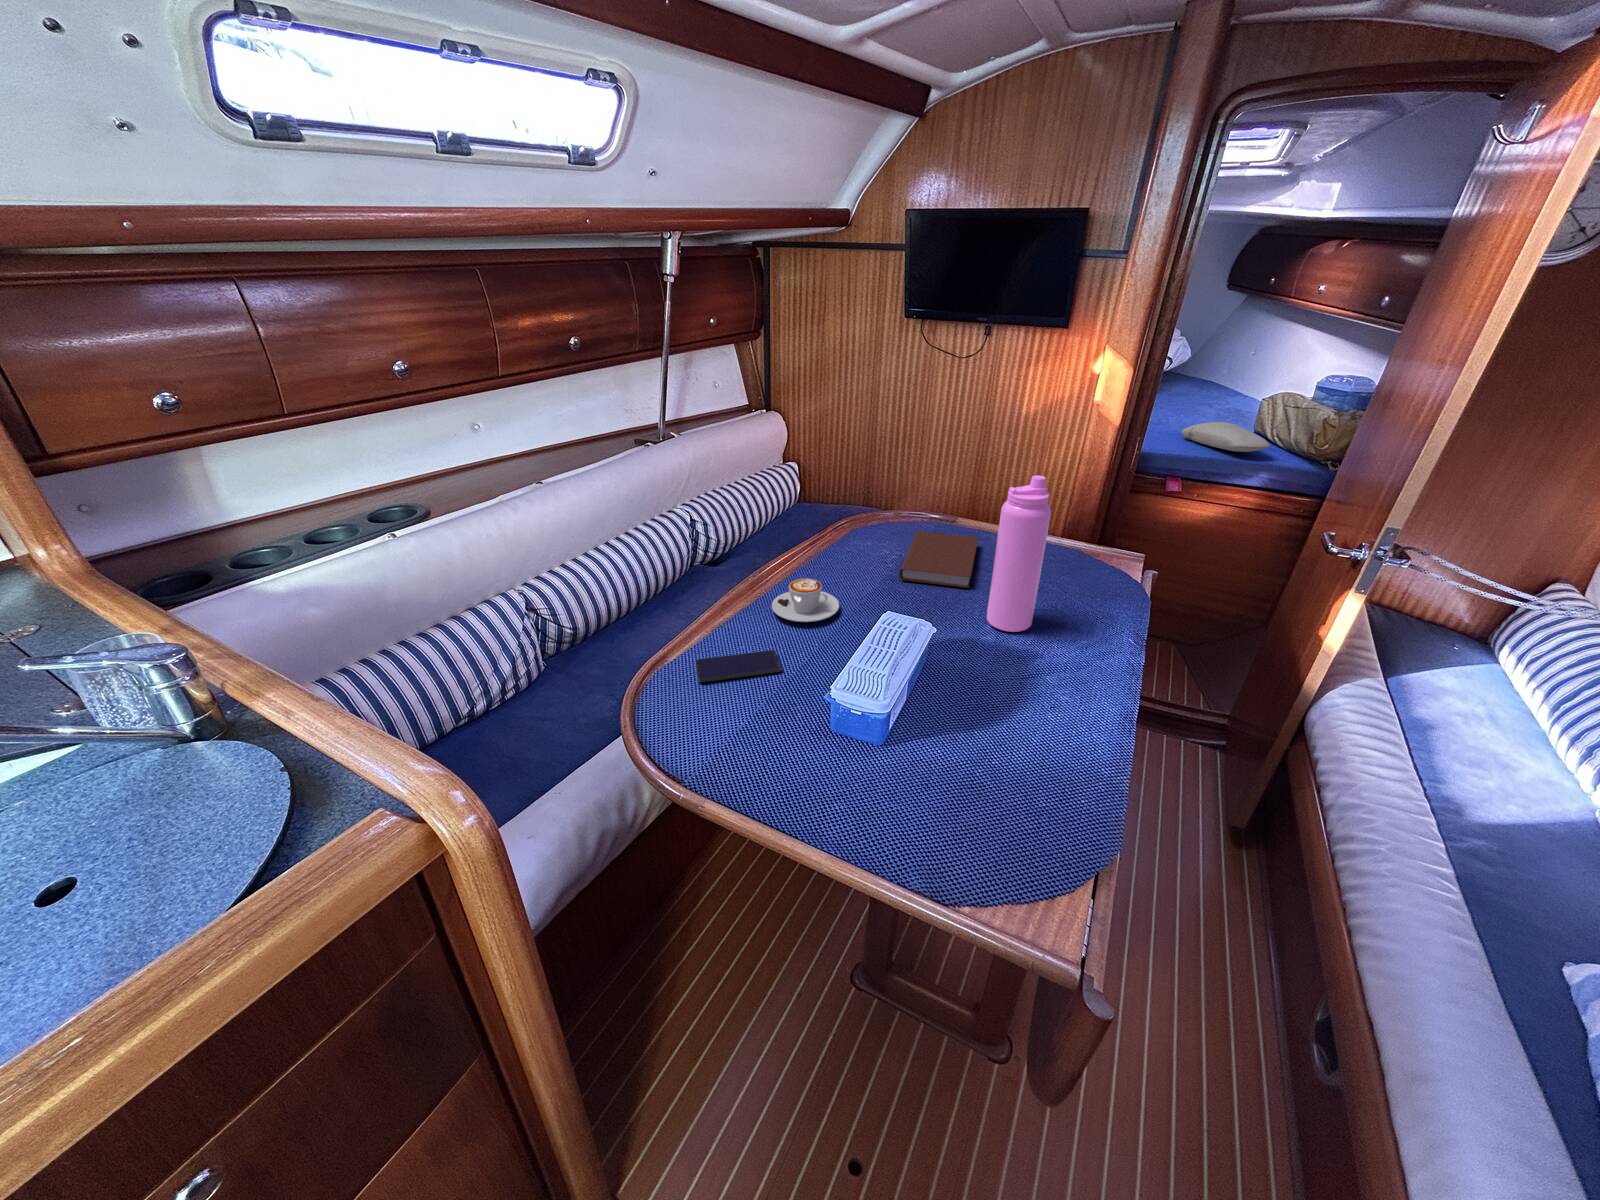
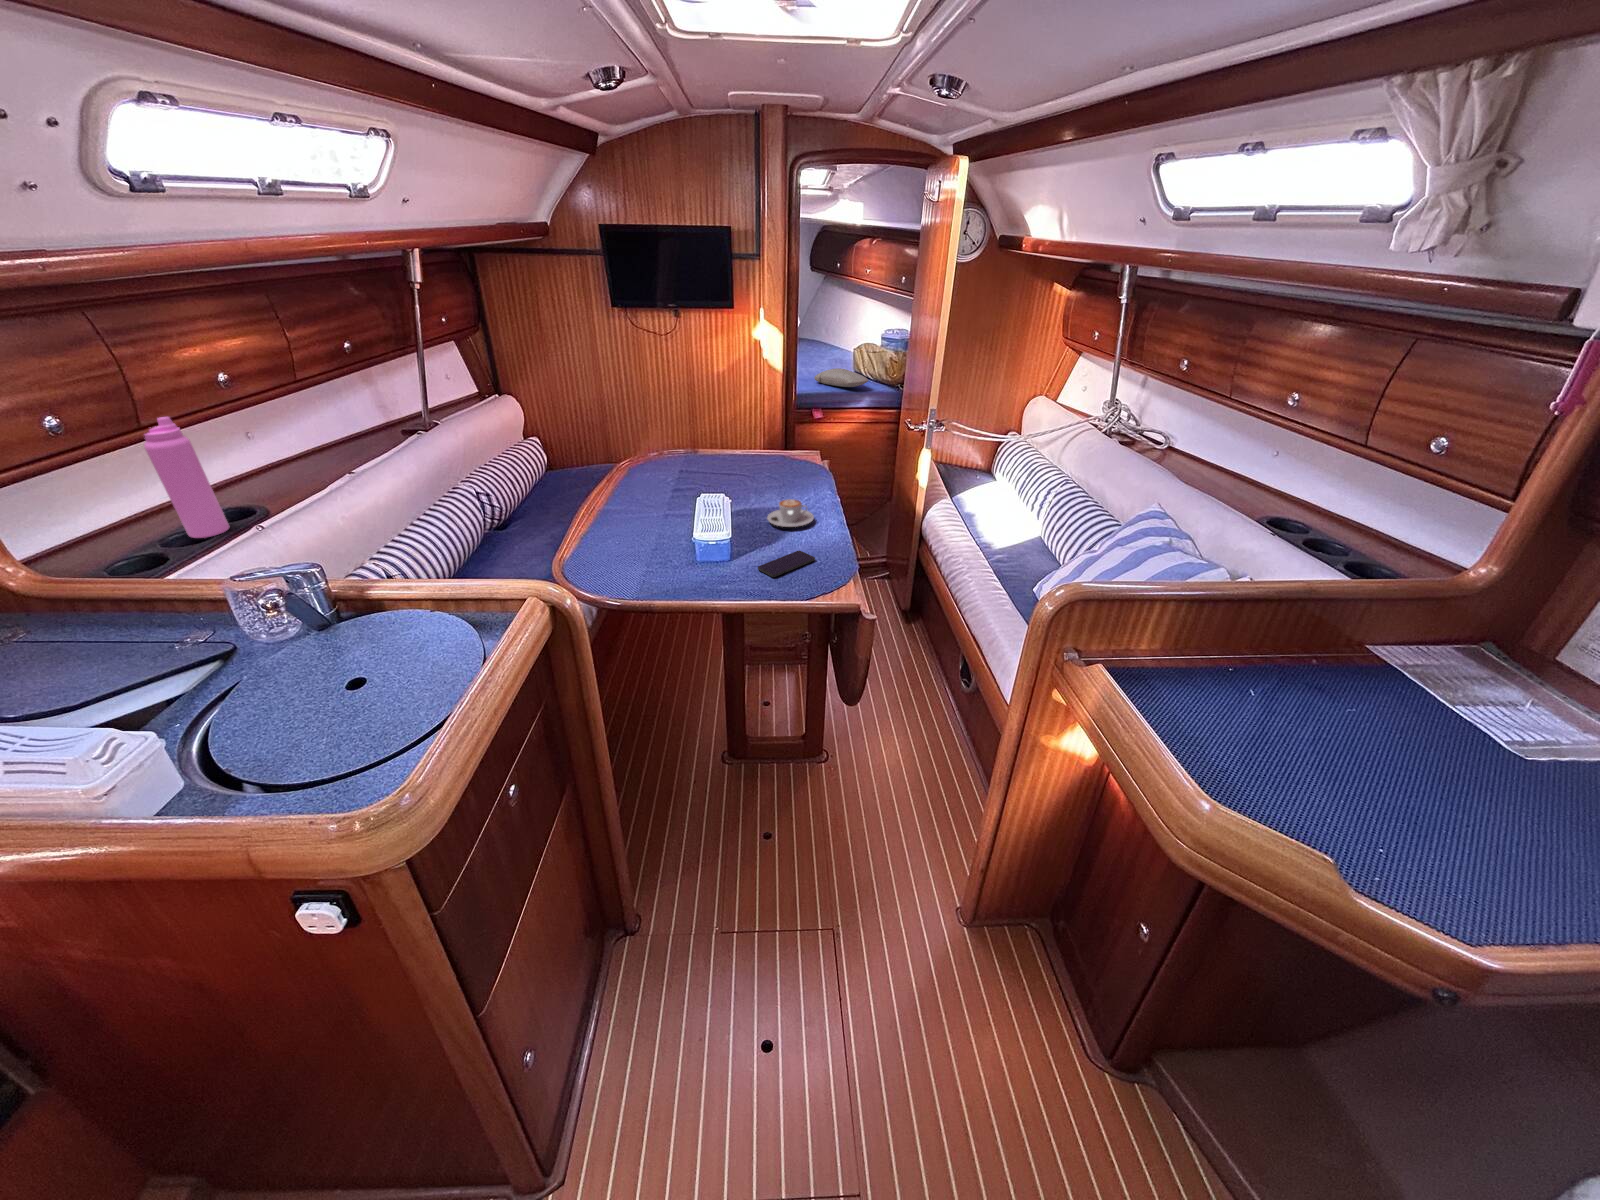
water bottle: present [987,475,1051,632] -> present [144,417,229,538]
book: present [899,531,978,588] -> none [682,453,732,484]
coffee cup: present [772,579,839,622] -> present [767,499,814,527]
smartphone: present [696,650,781,682] -> present [758,551,815,577]

